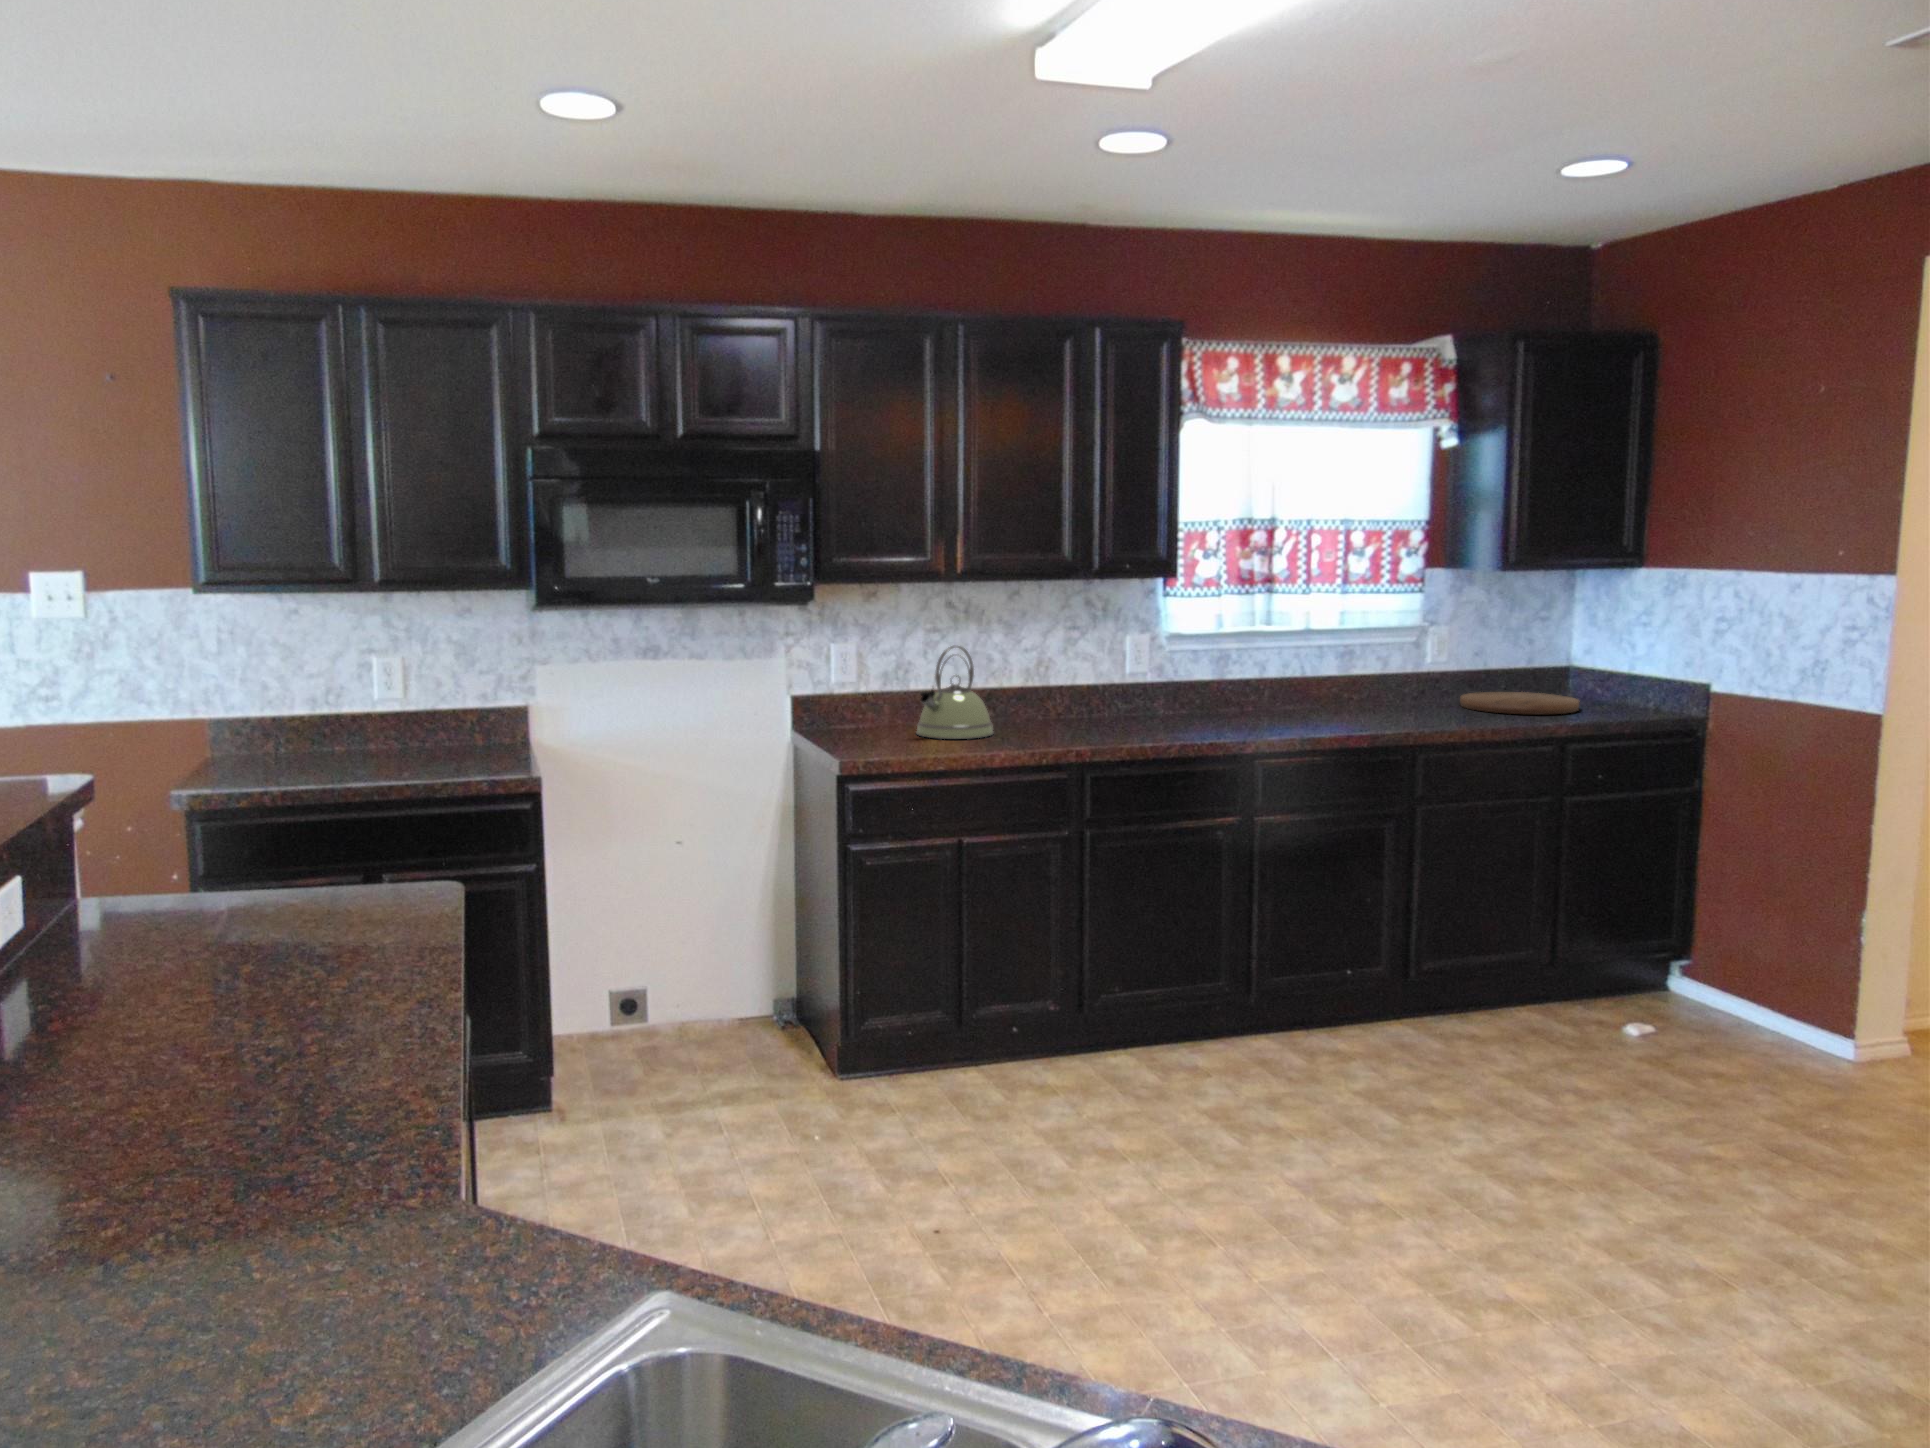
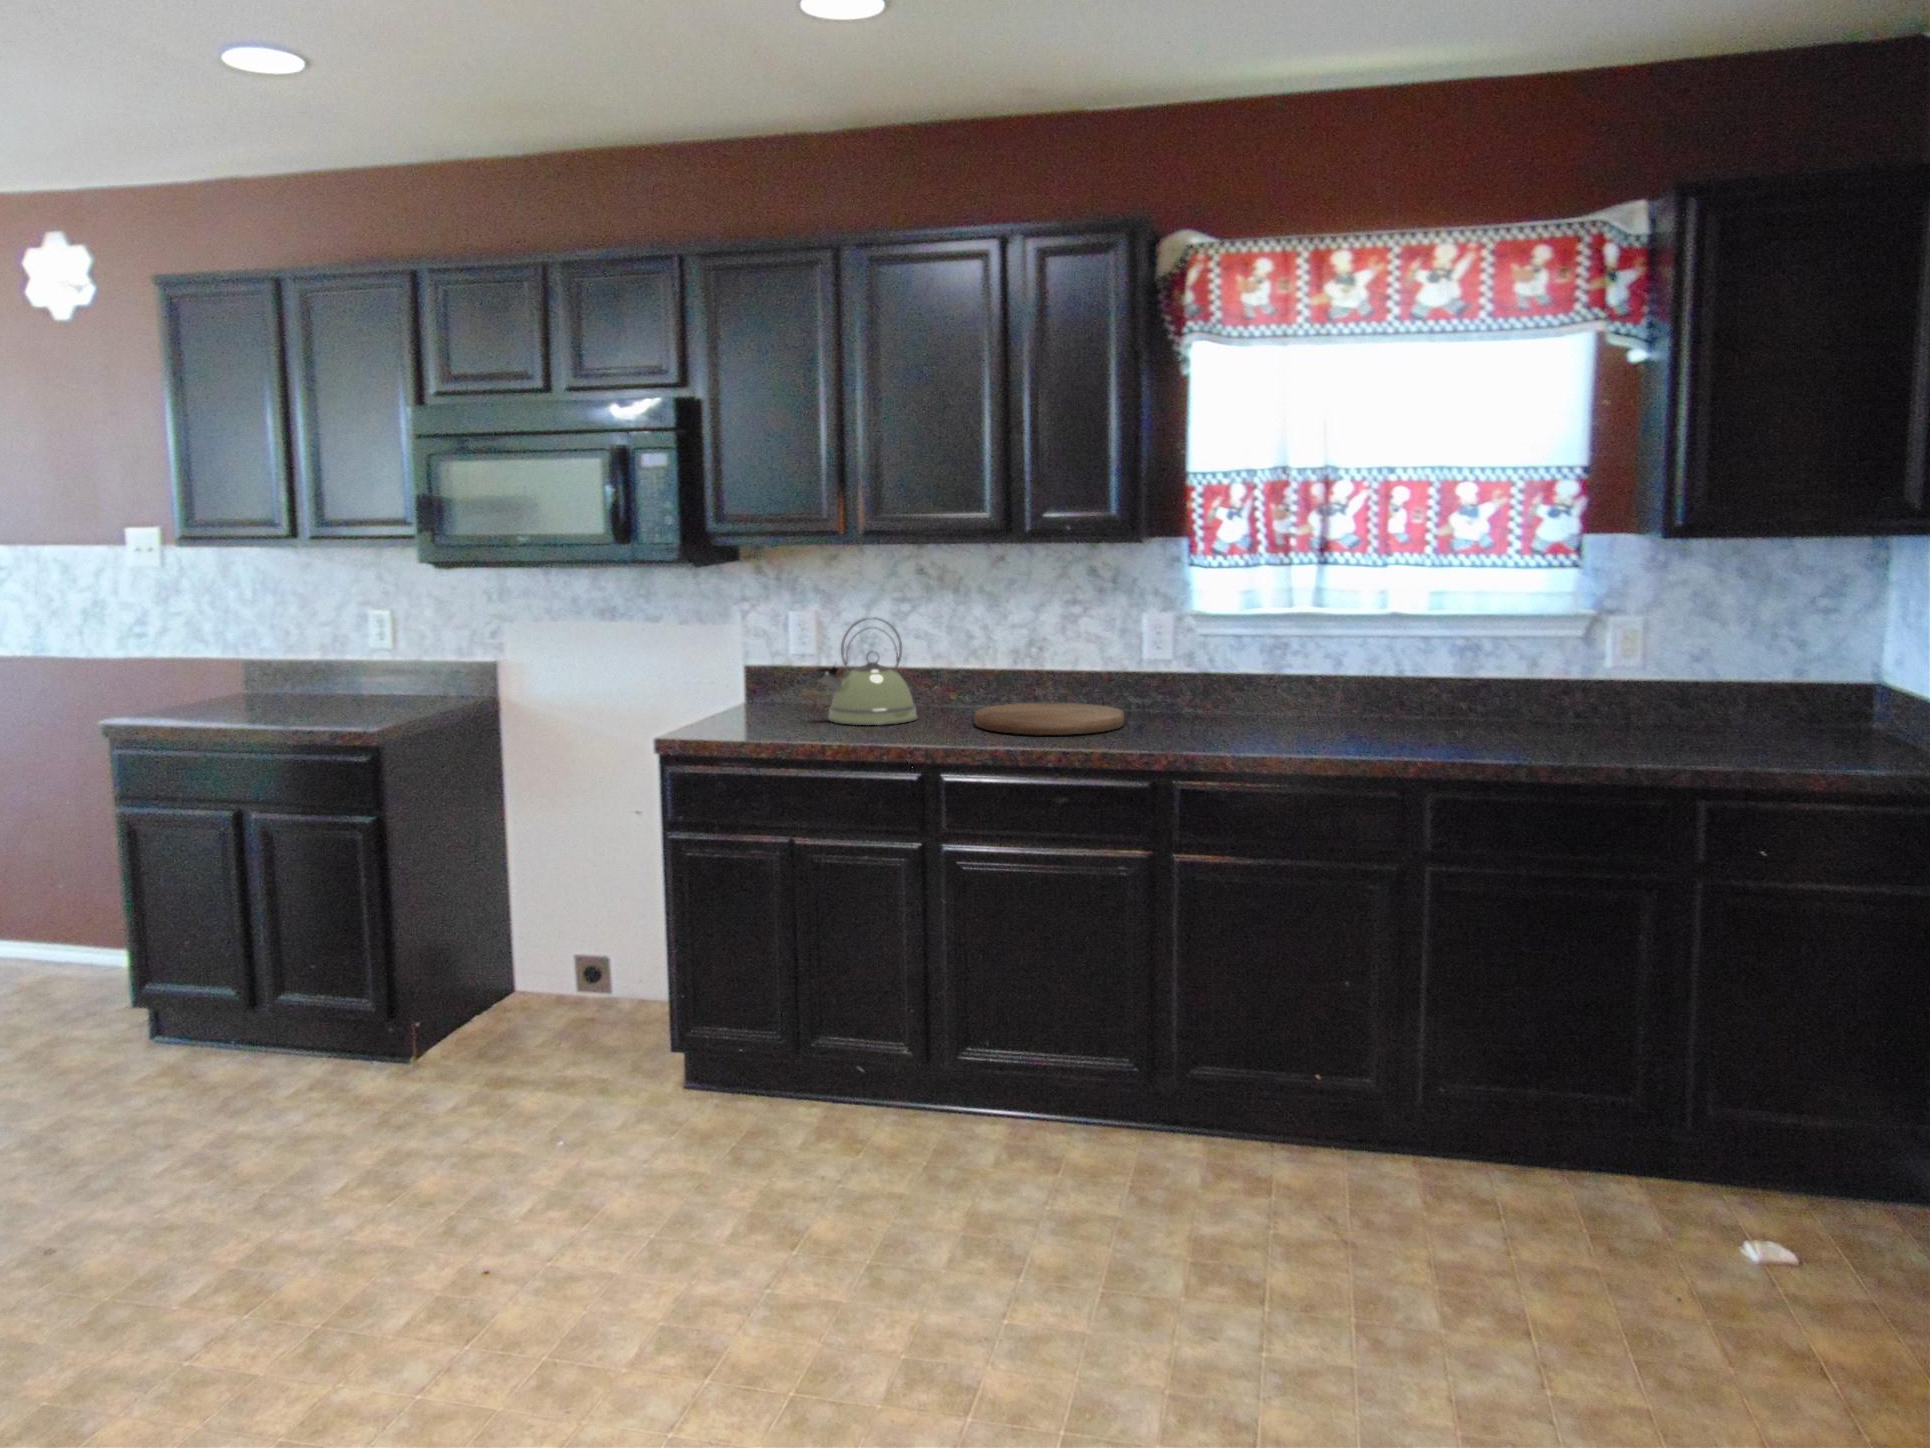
cutting board: present [1460,692,1580,715] -> present [974,703,1124,735]

